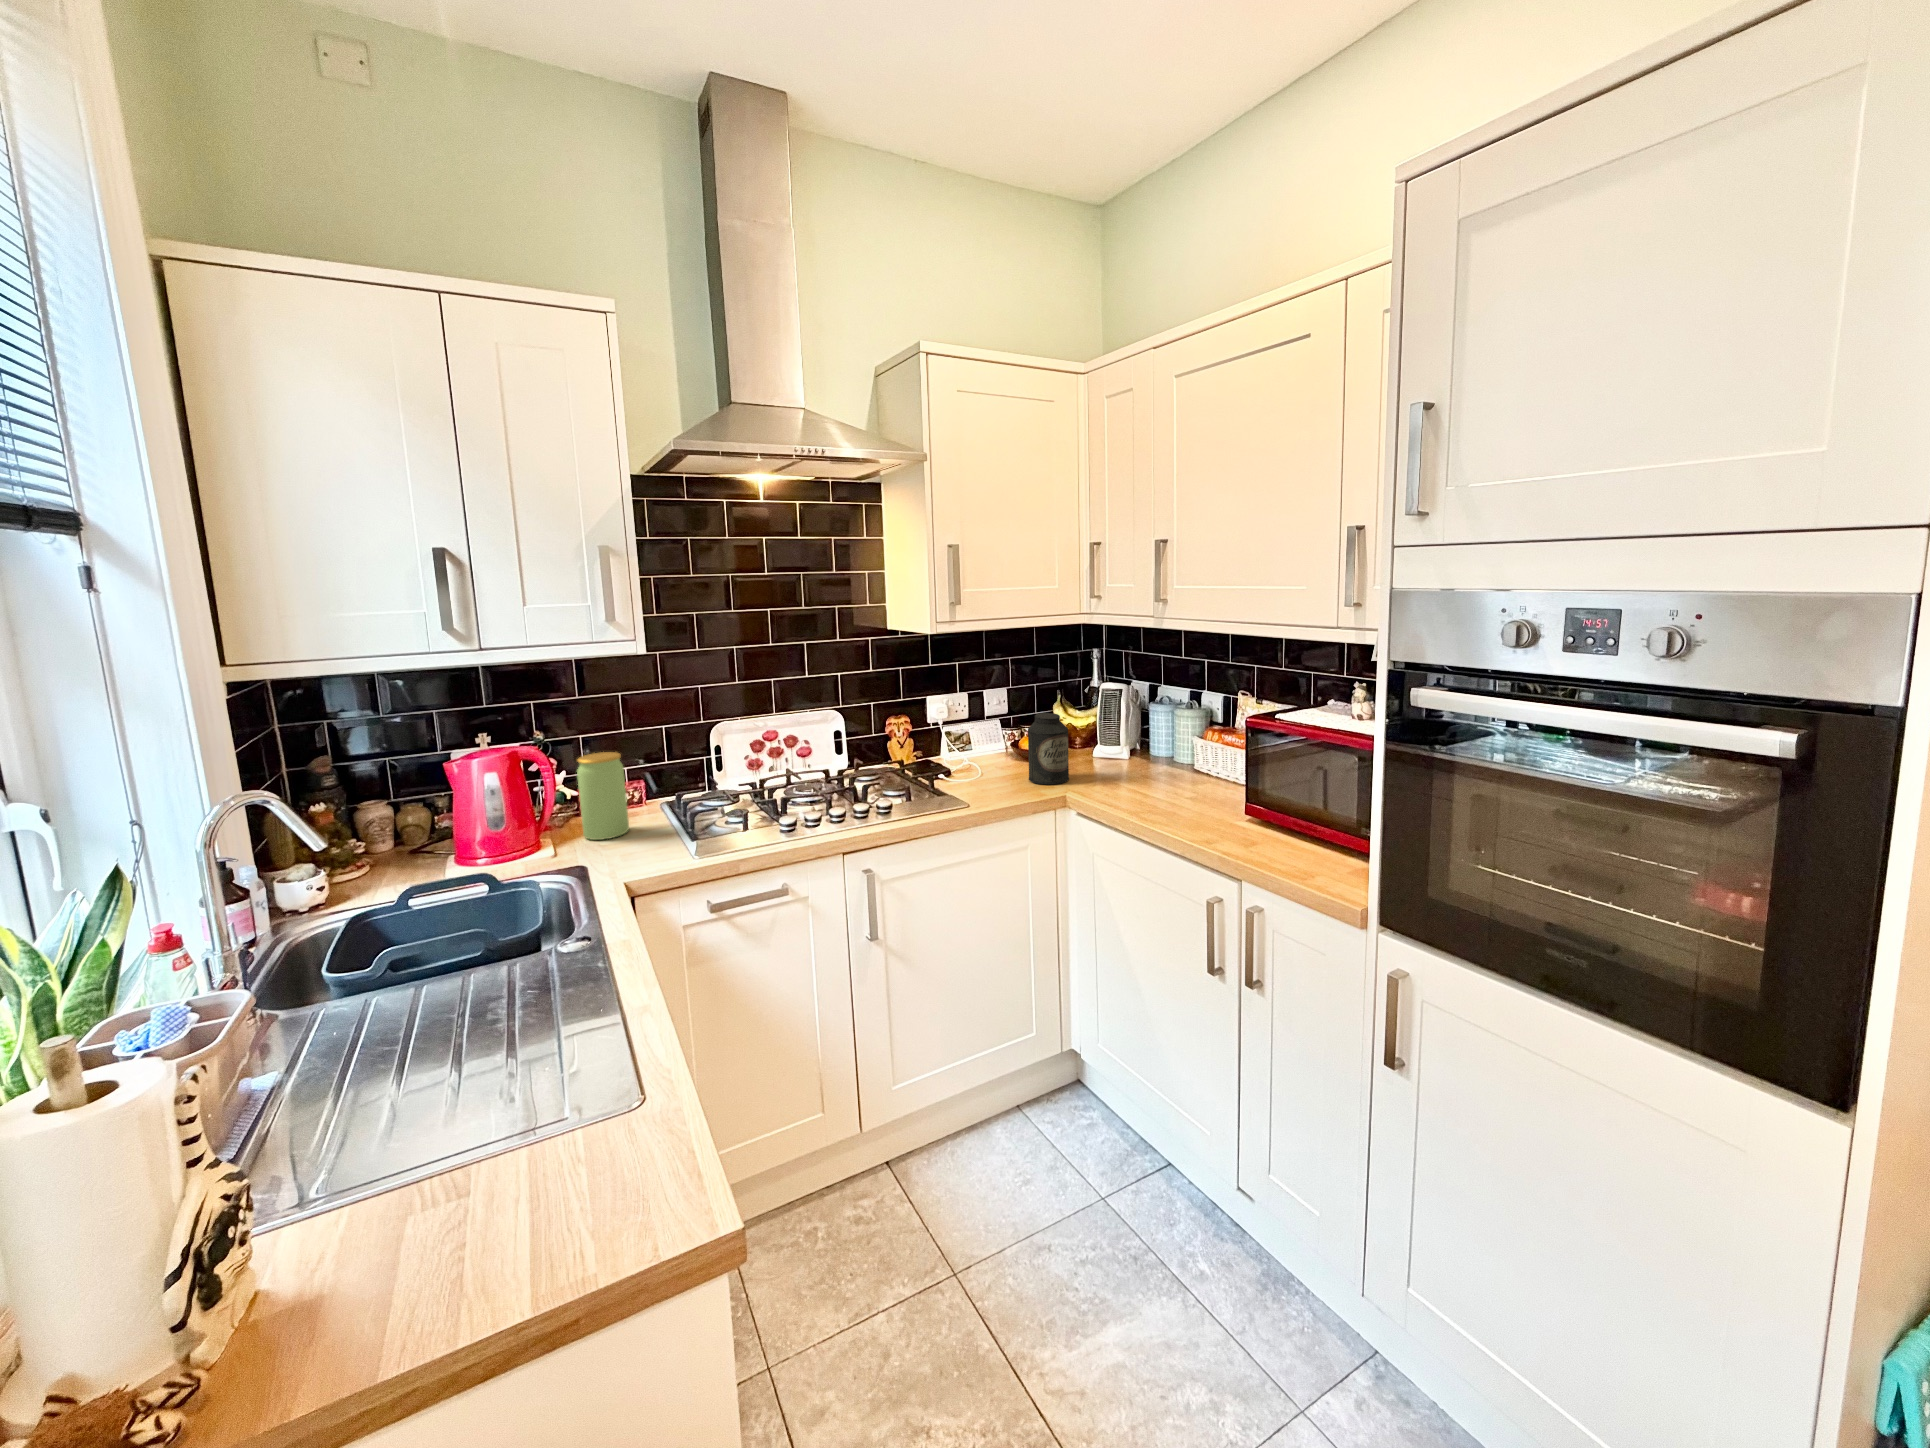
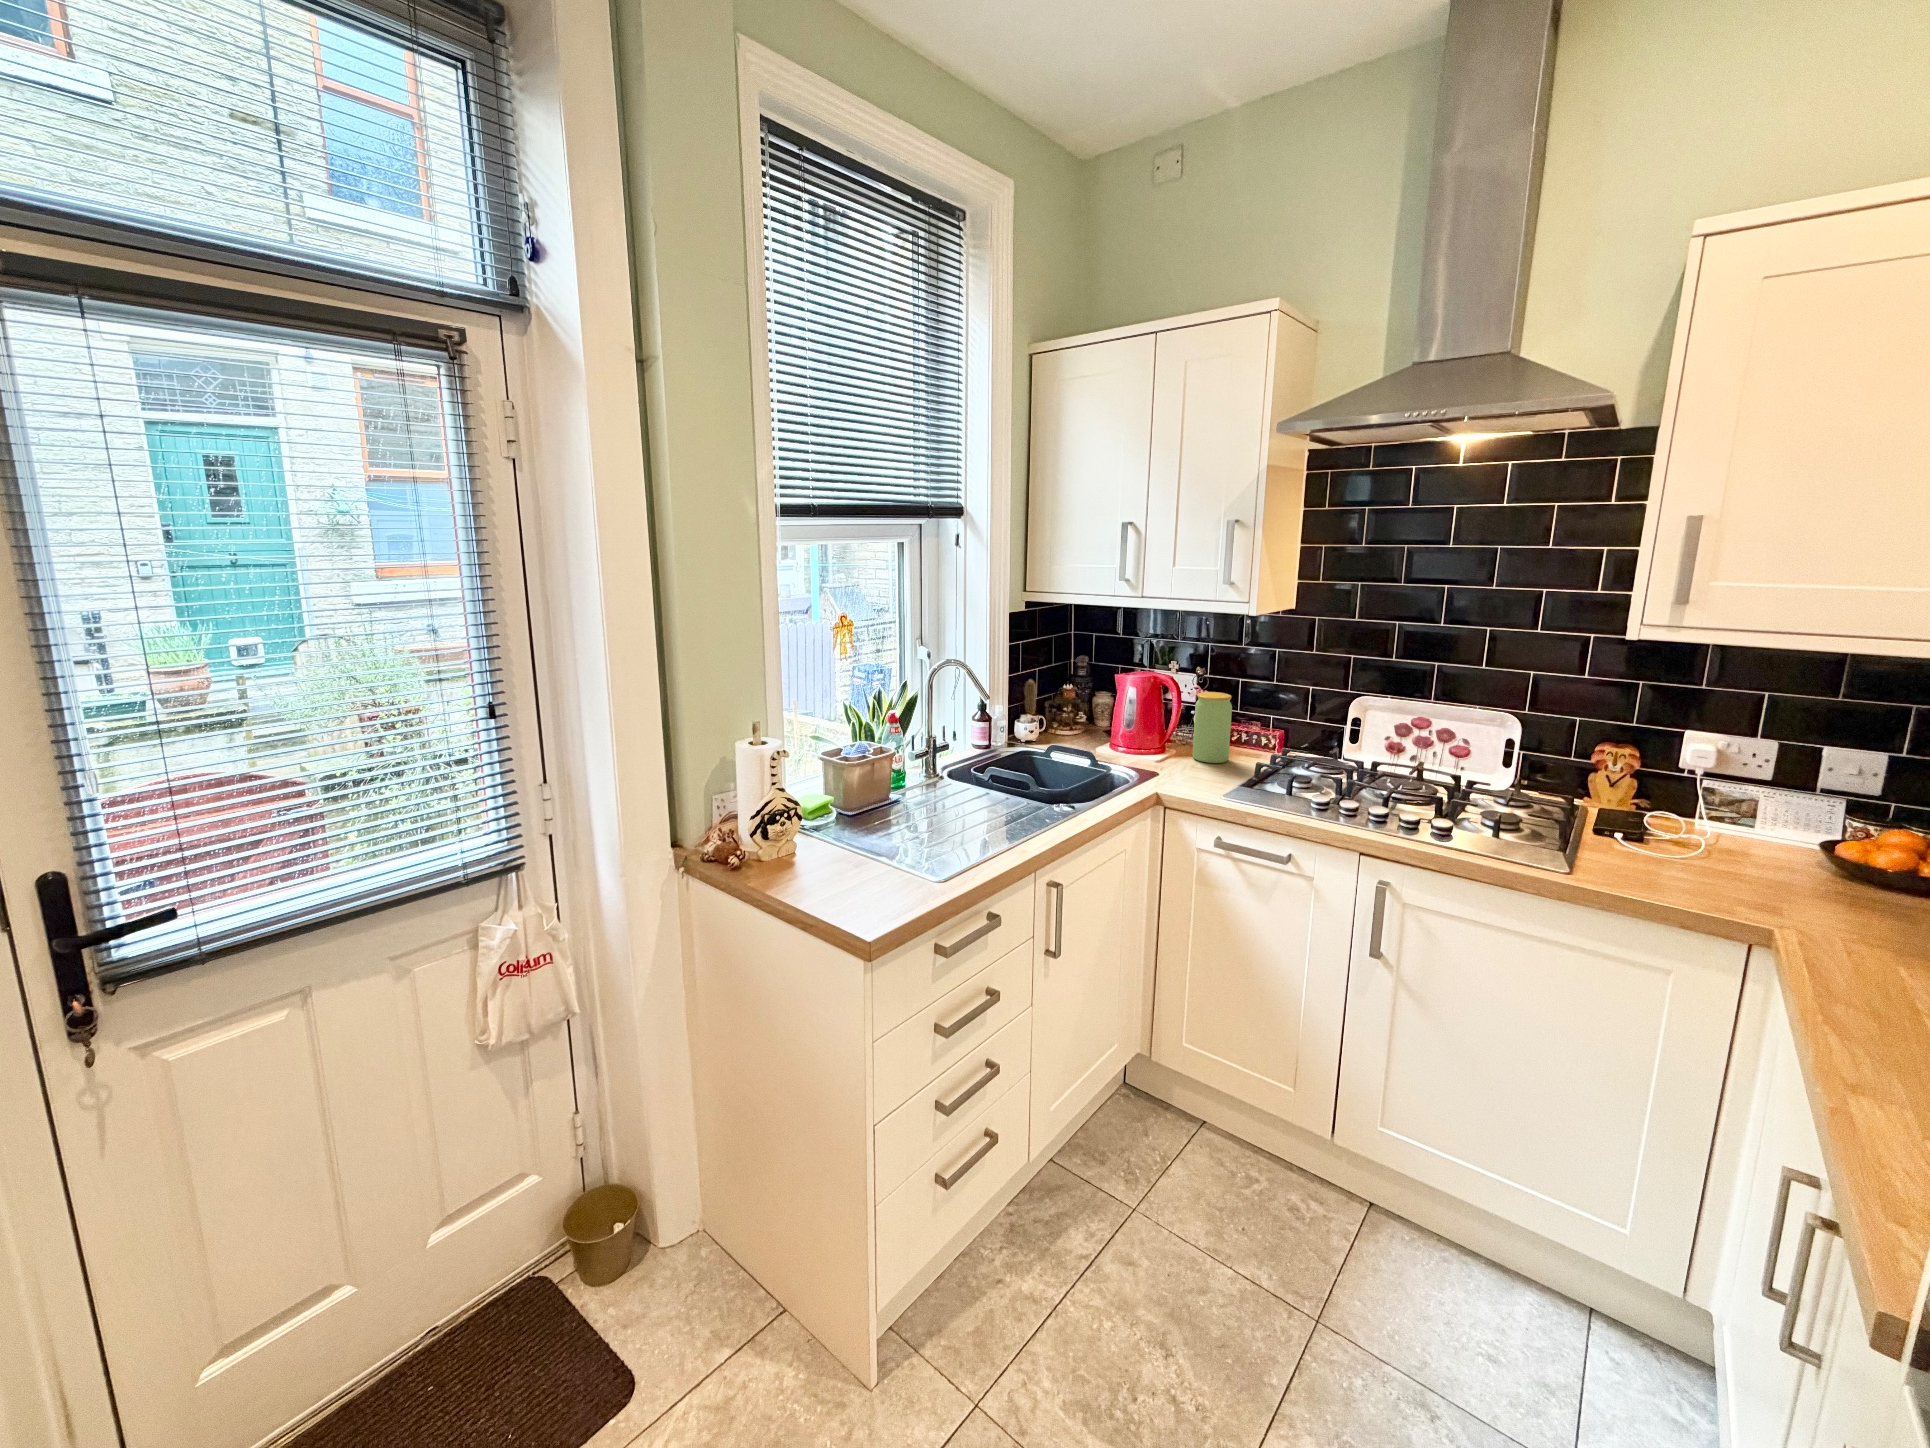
canister: present [1028,713,1069,784] -> none [1750,795,1867,920]

